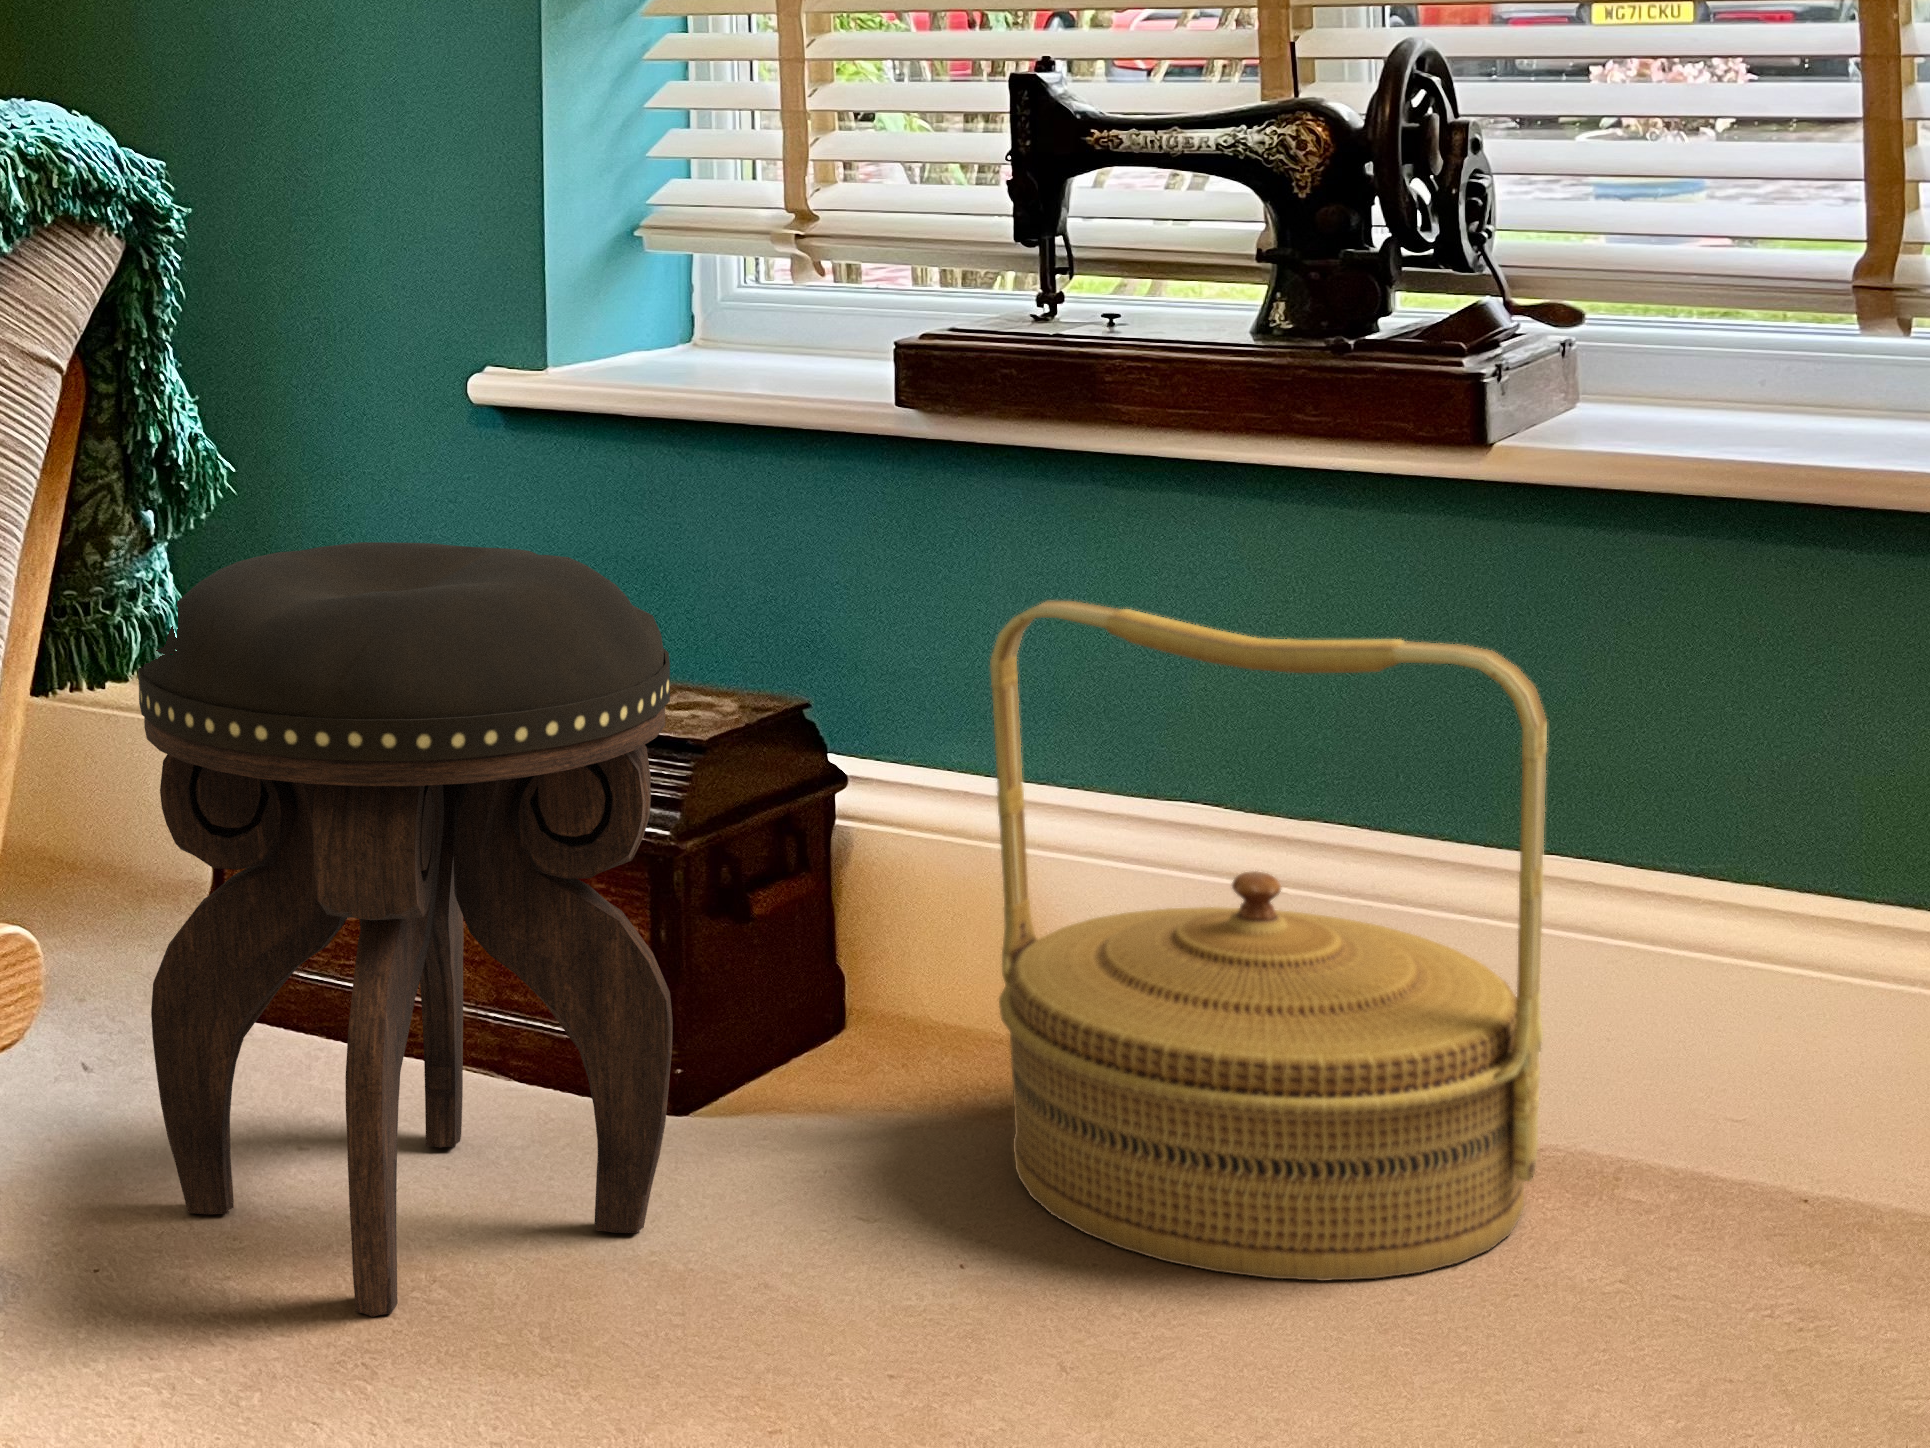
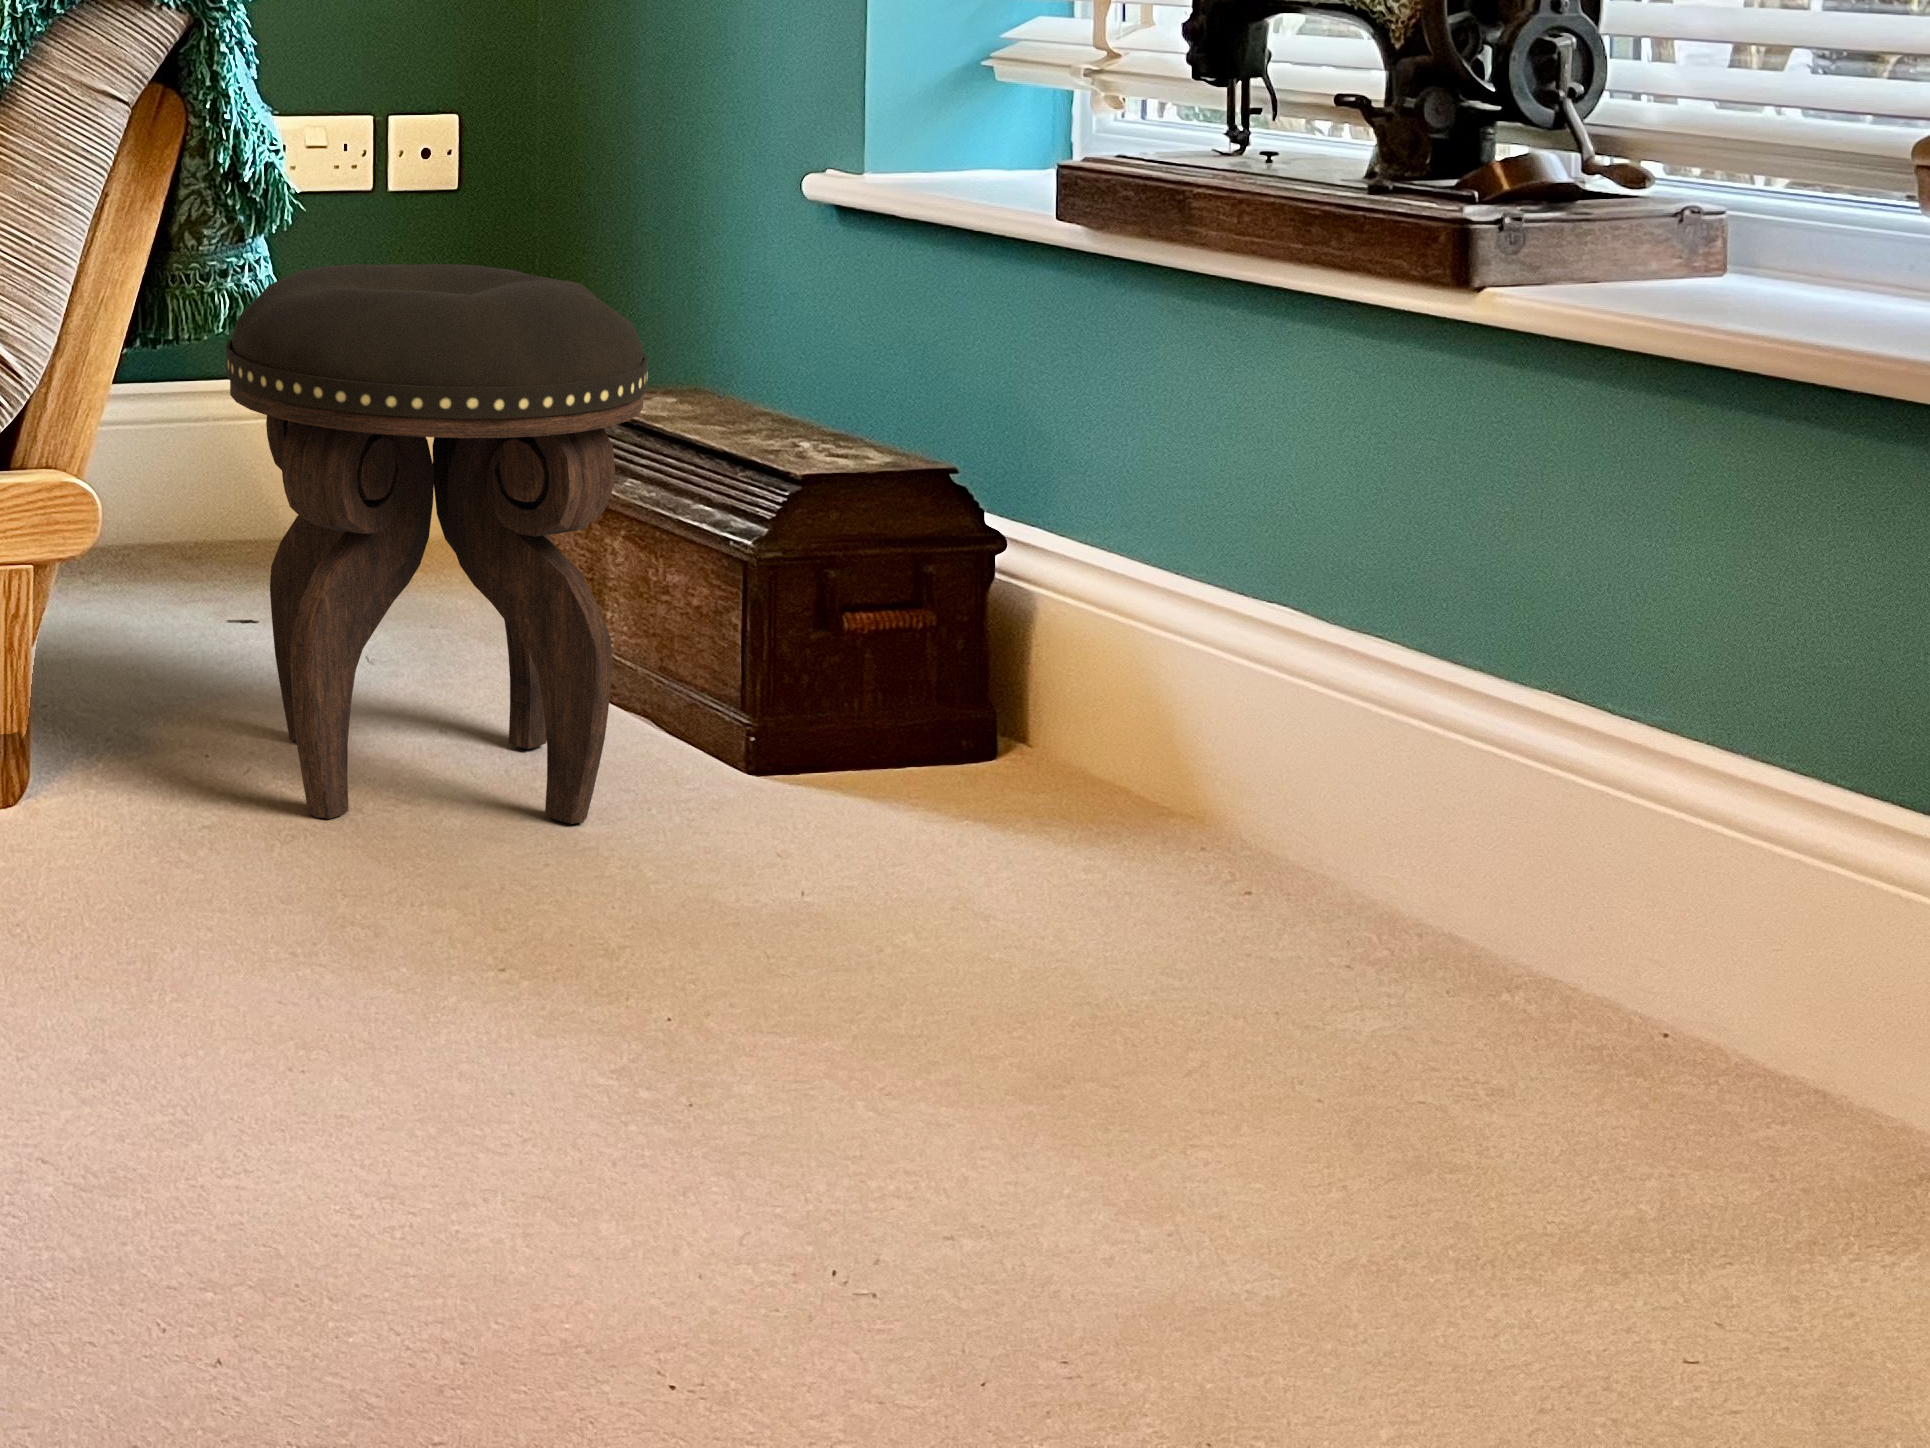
woven basket: present [990,601,1547,1281] -> none [911,385,1430,1018]

